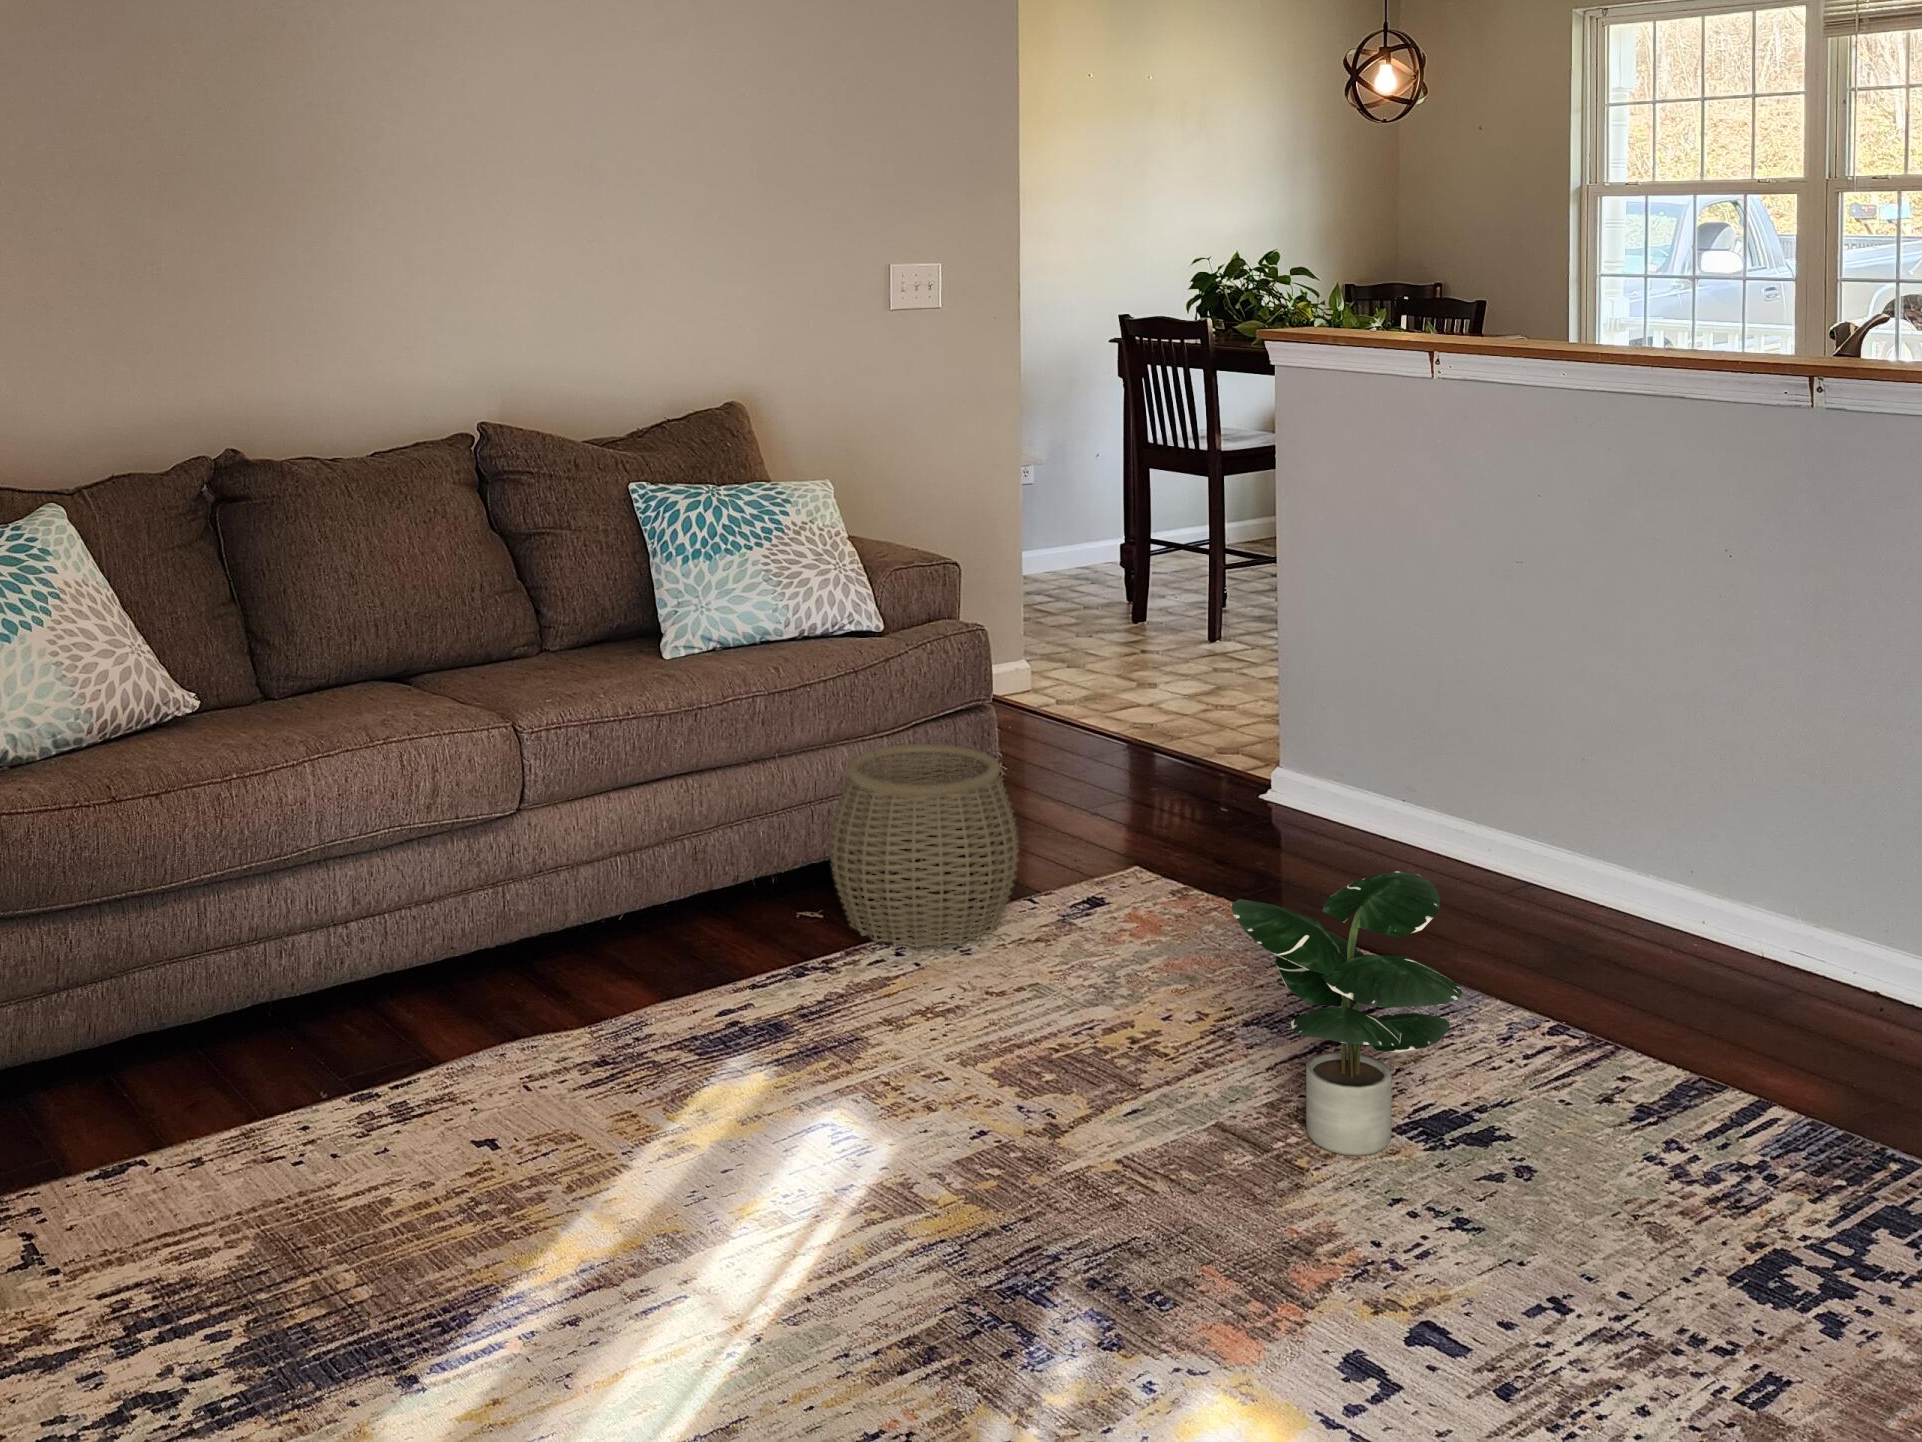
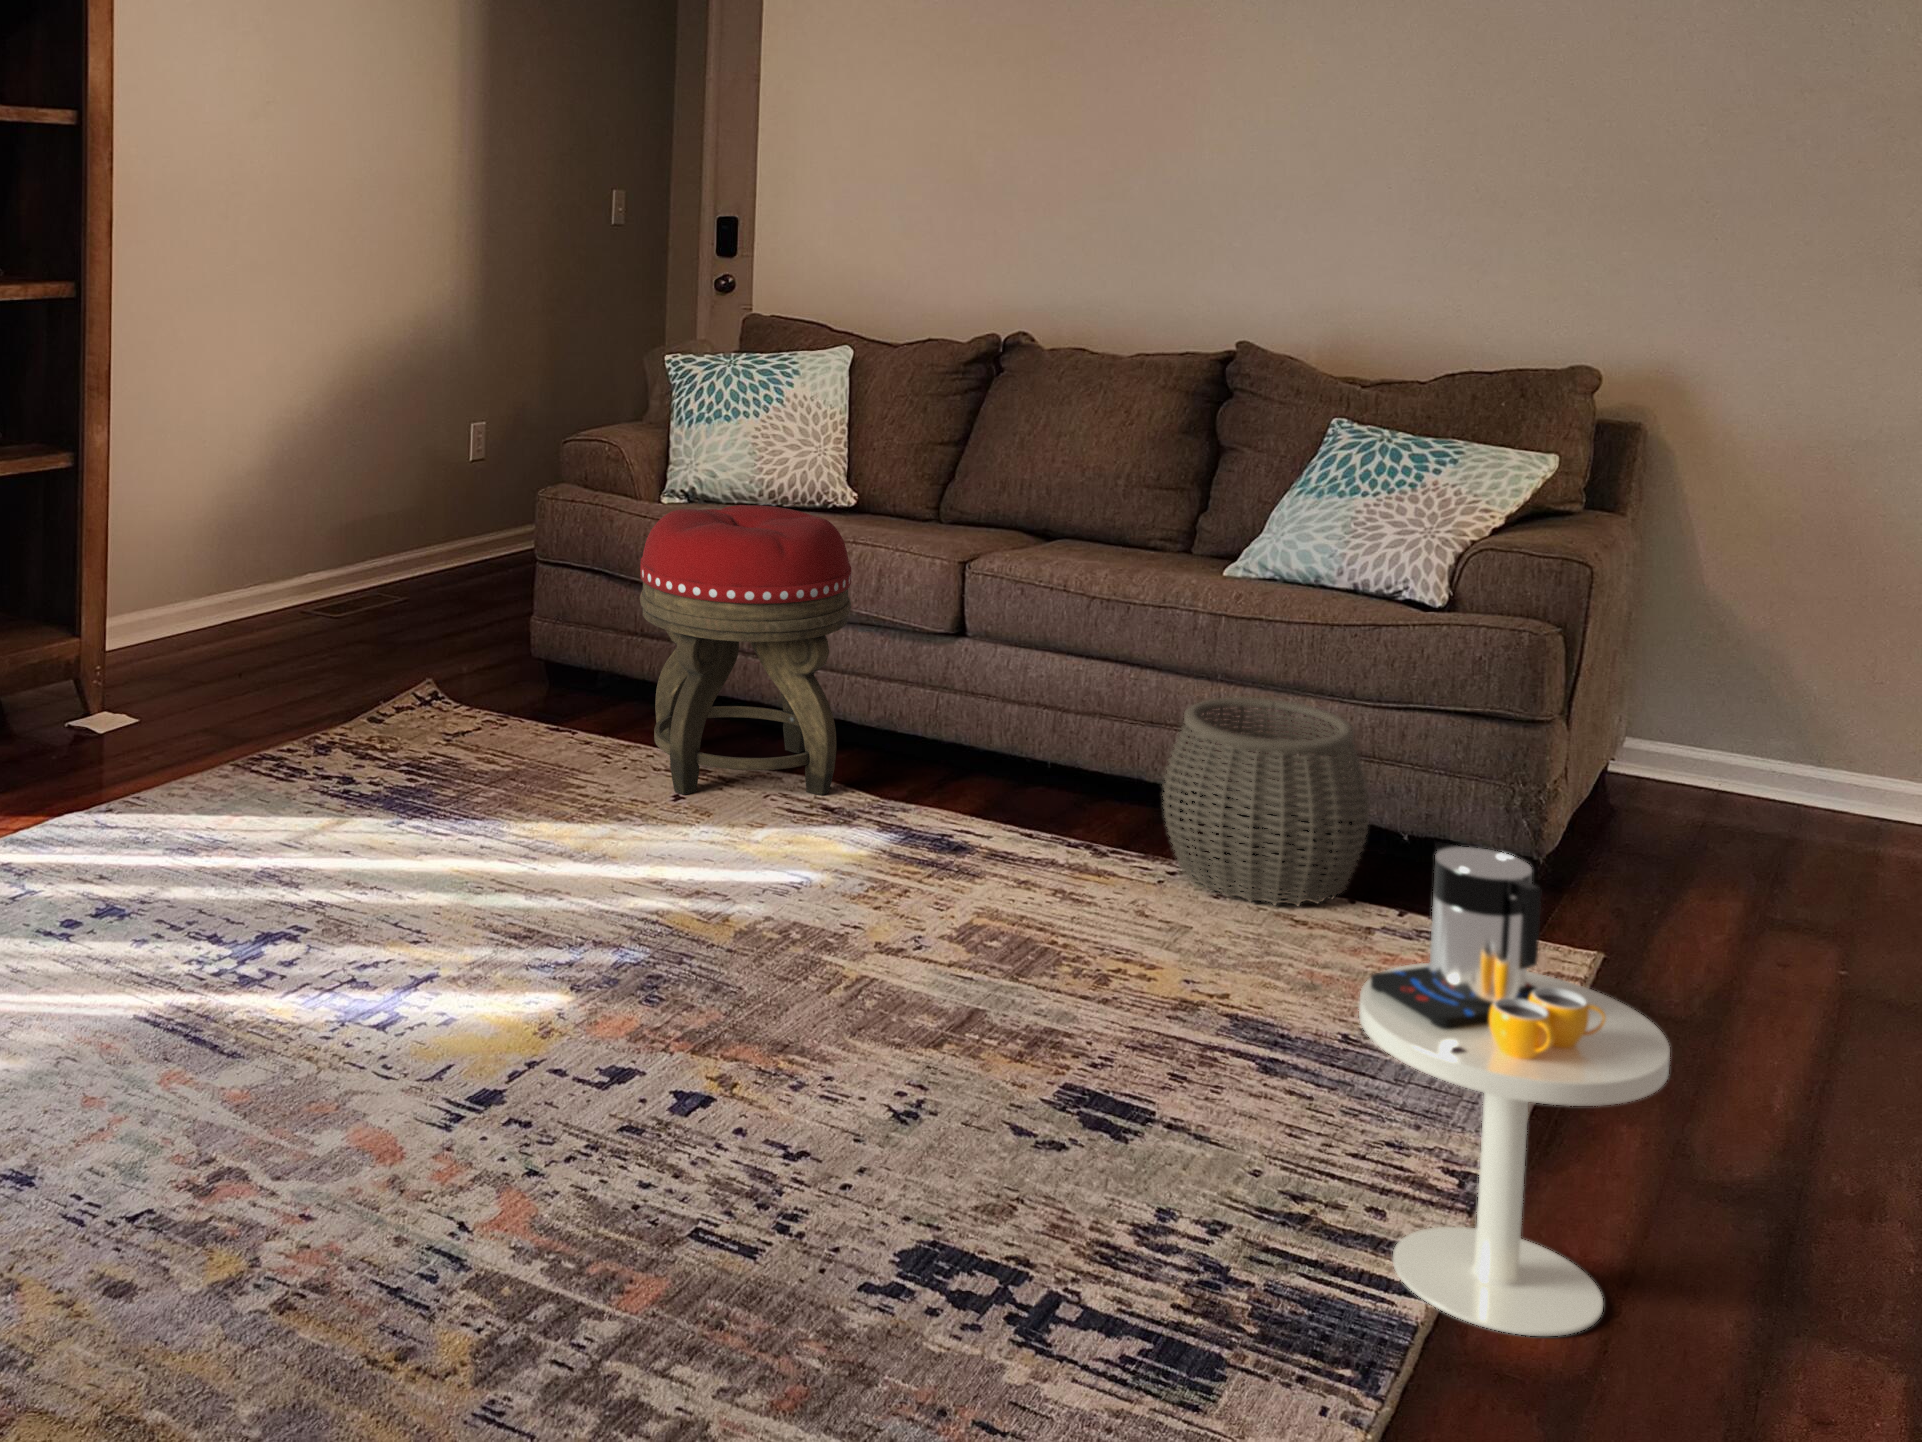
footstool: none [223,709,527,1143] -> present [640,505,851,795]
side table: none [1588,725,1818,1086] -> present [1359,843,1670,1336]
potted plant: present [1231,871,1462,1156] -> none [906,827,1156,1102]

